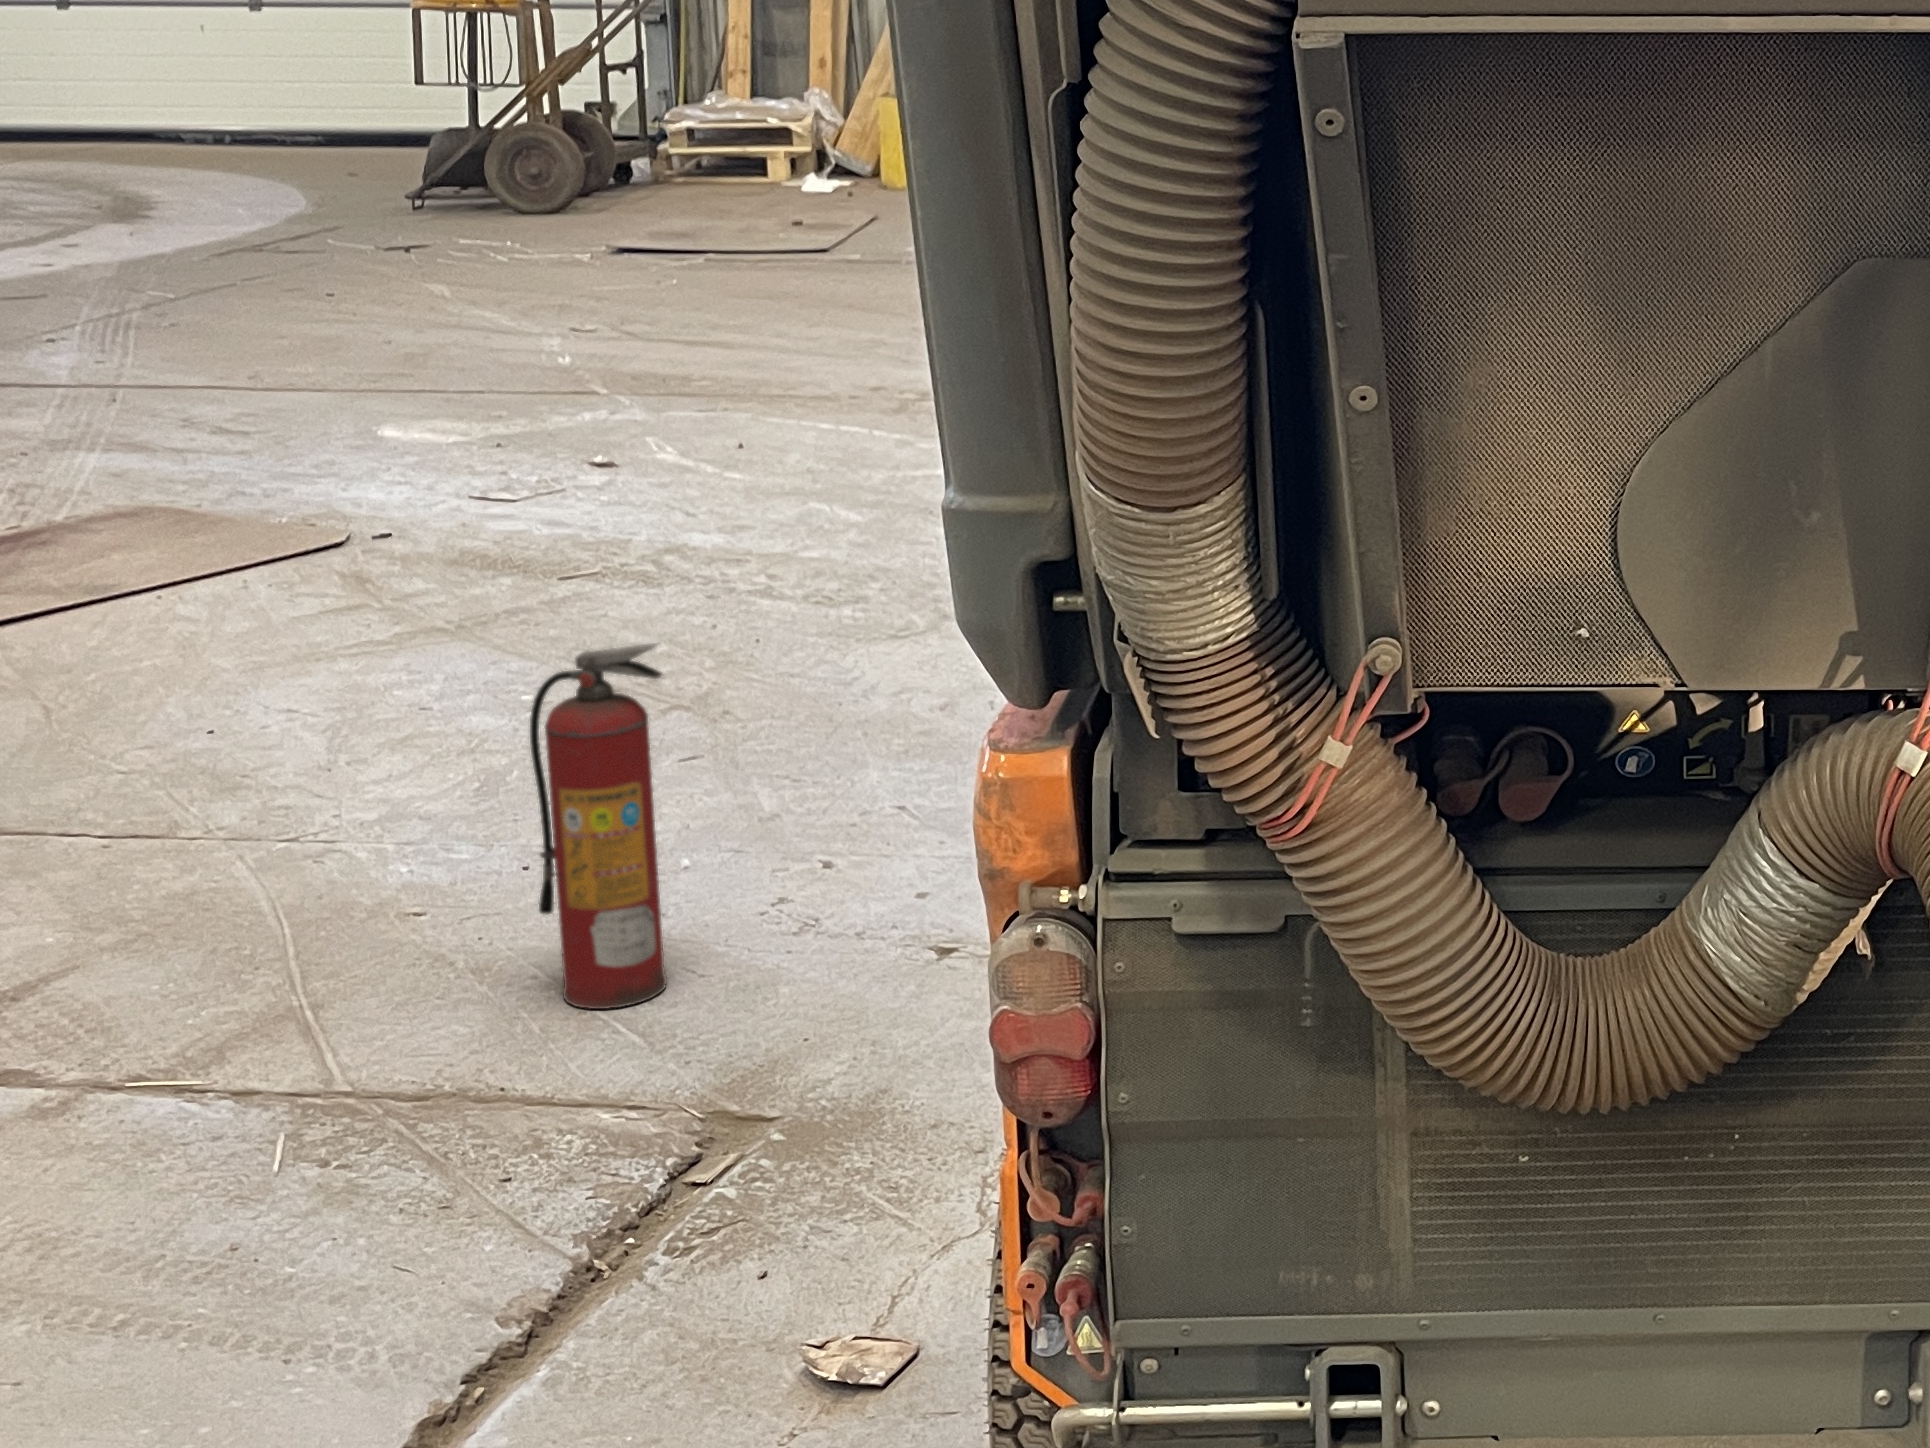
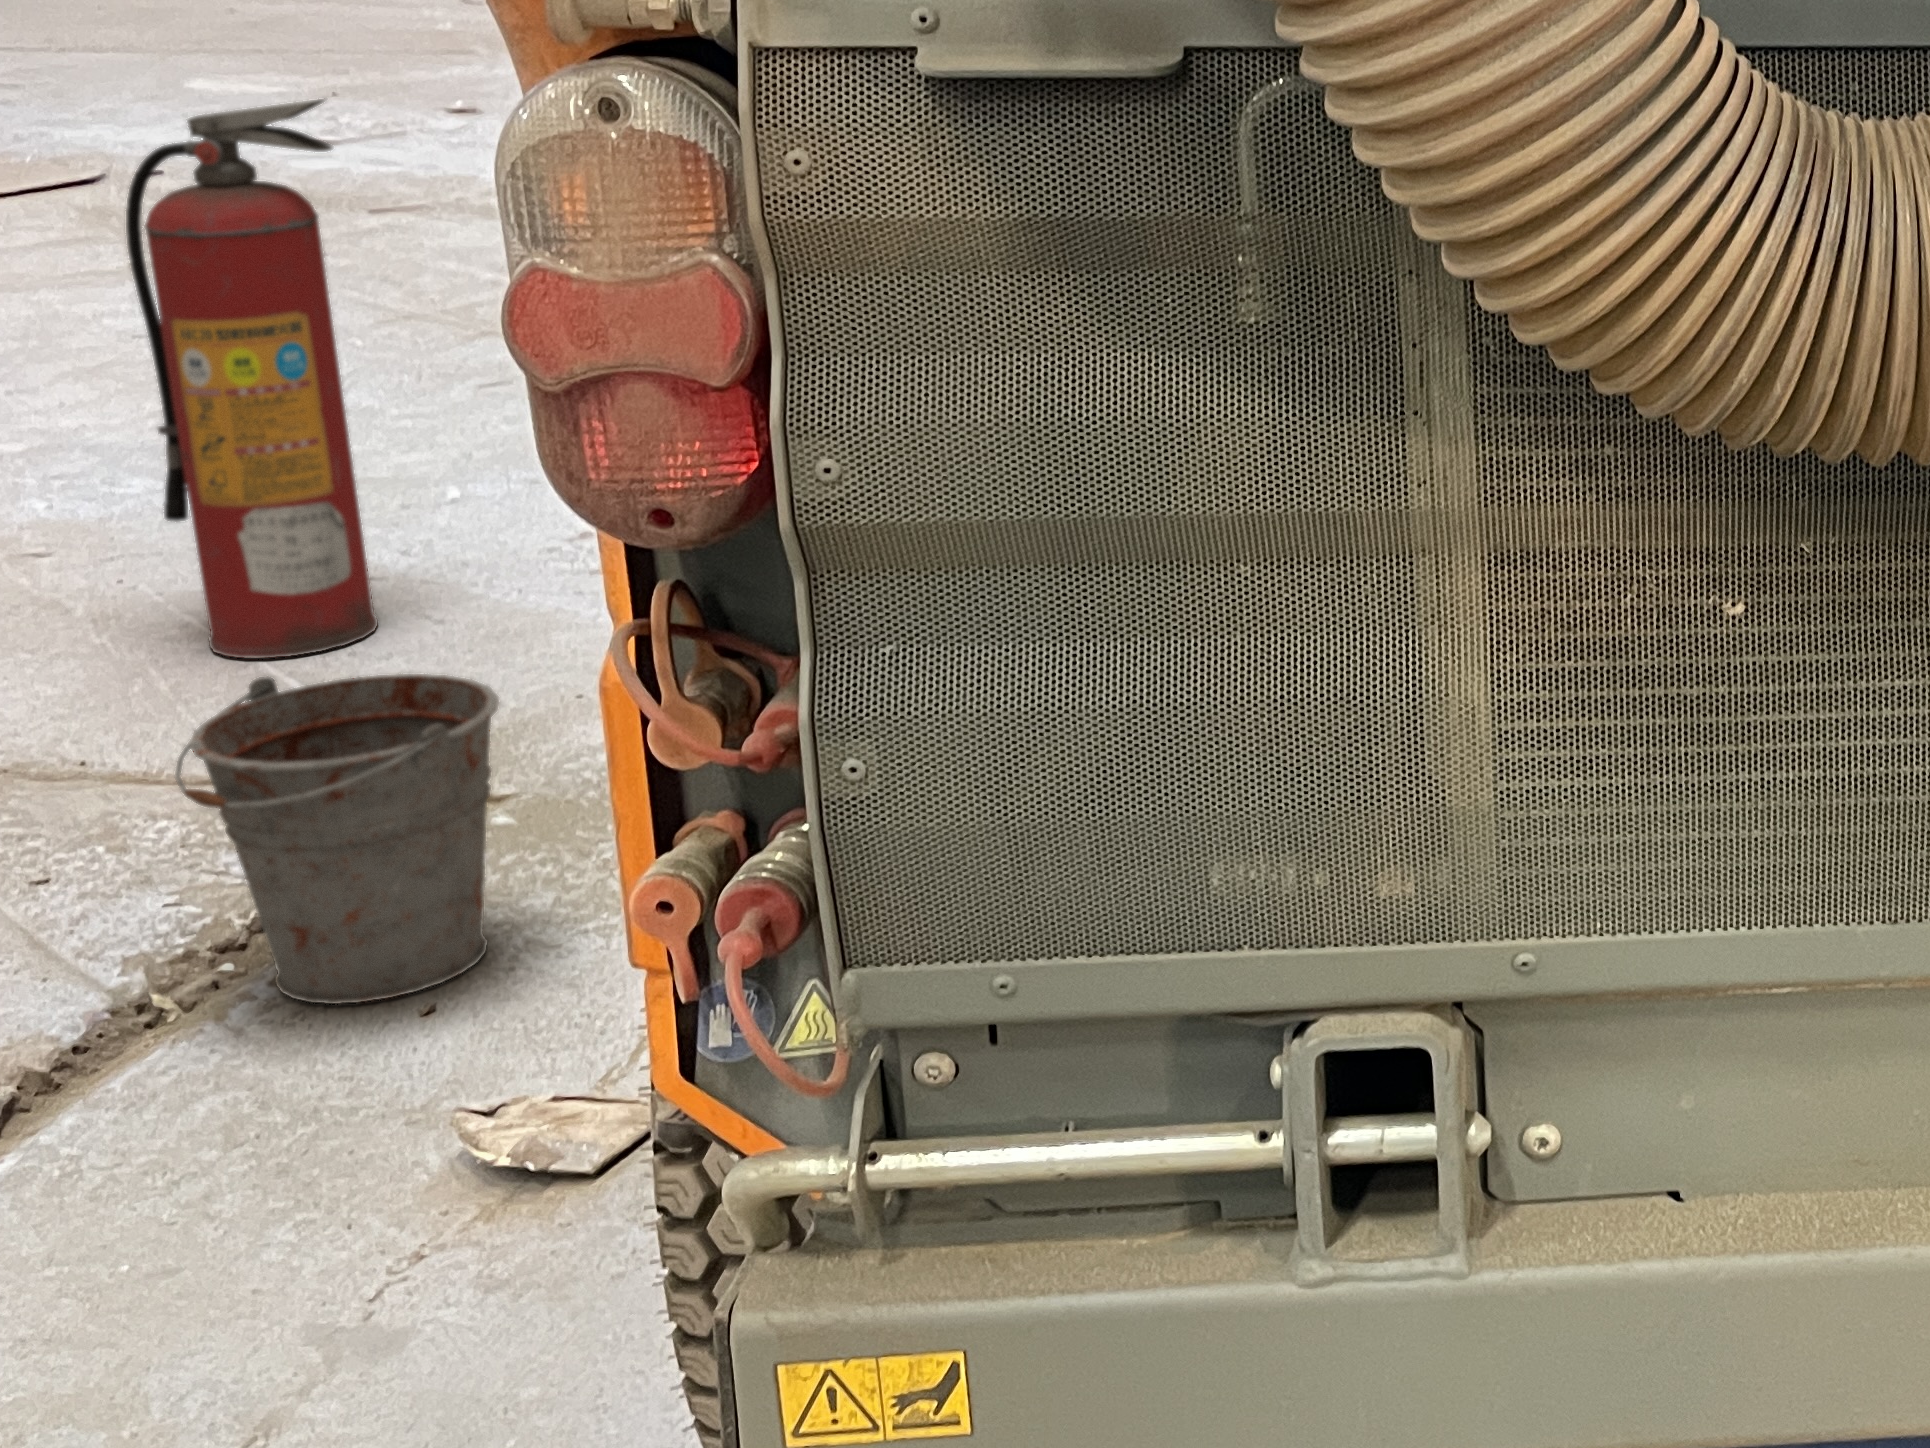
bucket: none [628,1060,809,1270] -> present [175,674,499,1004]

